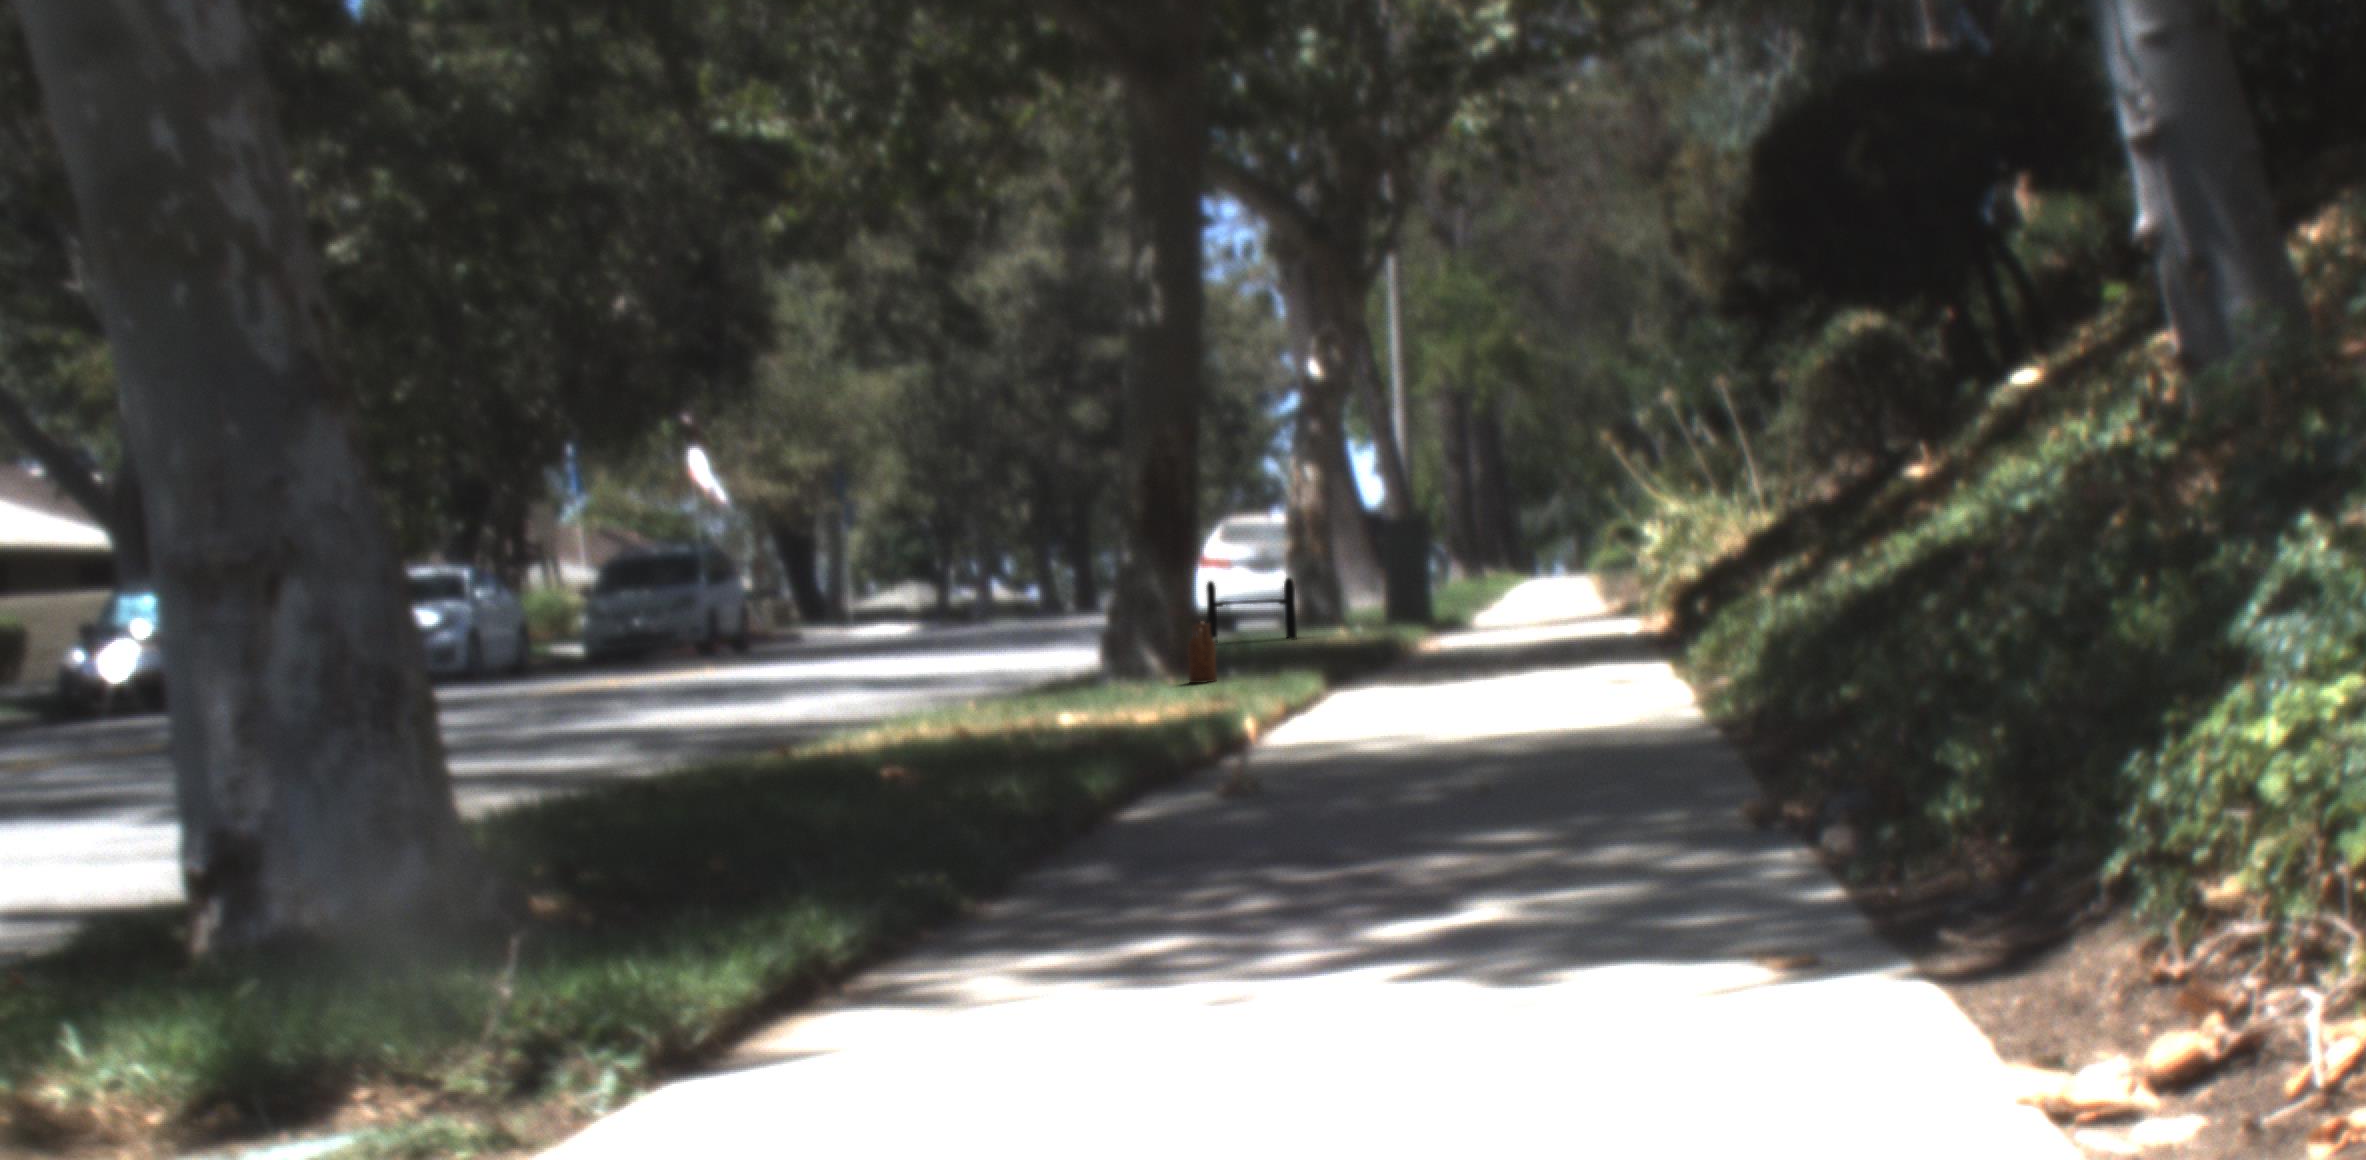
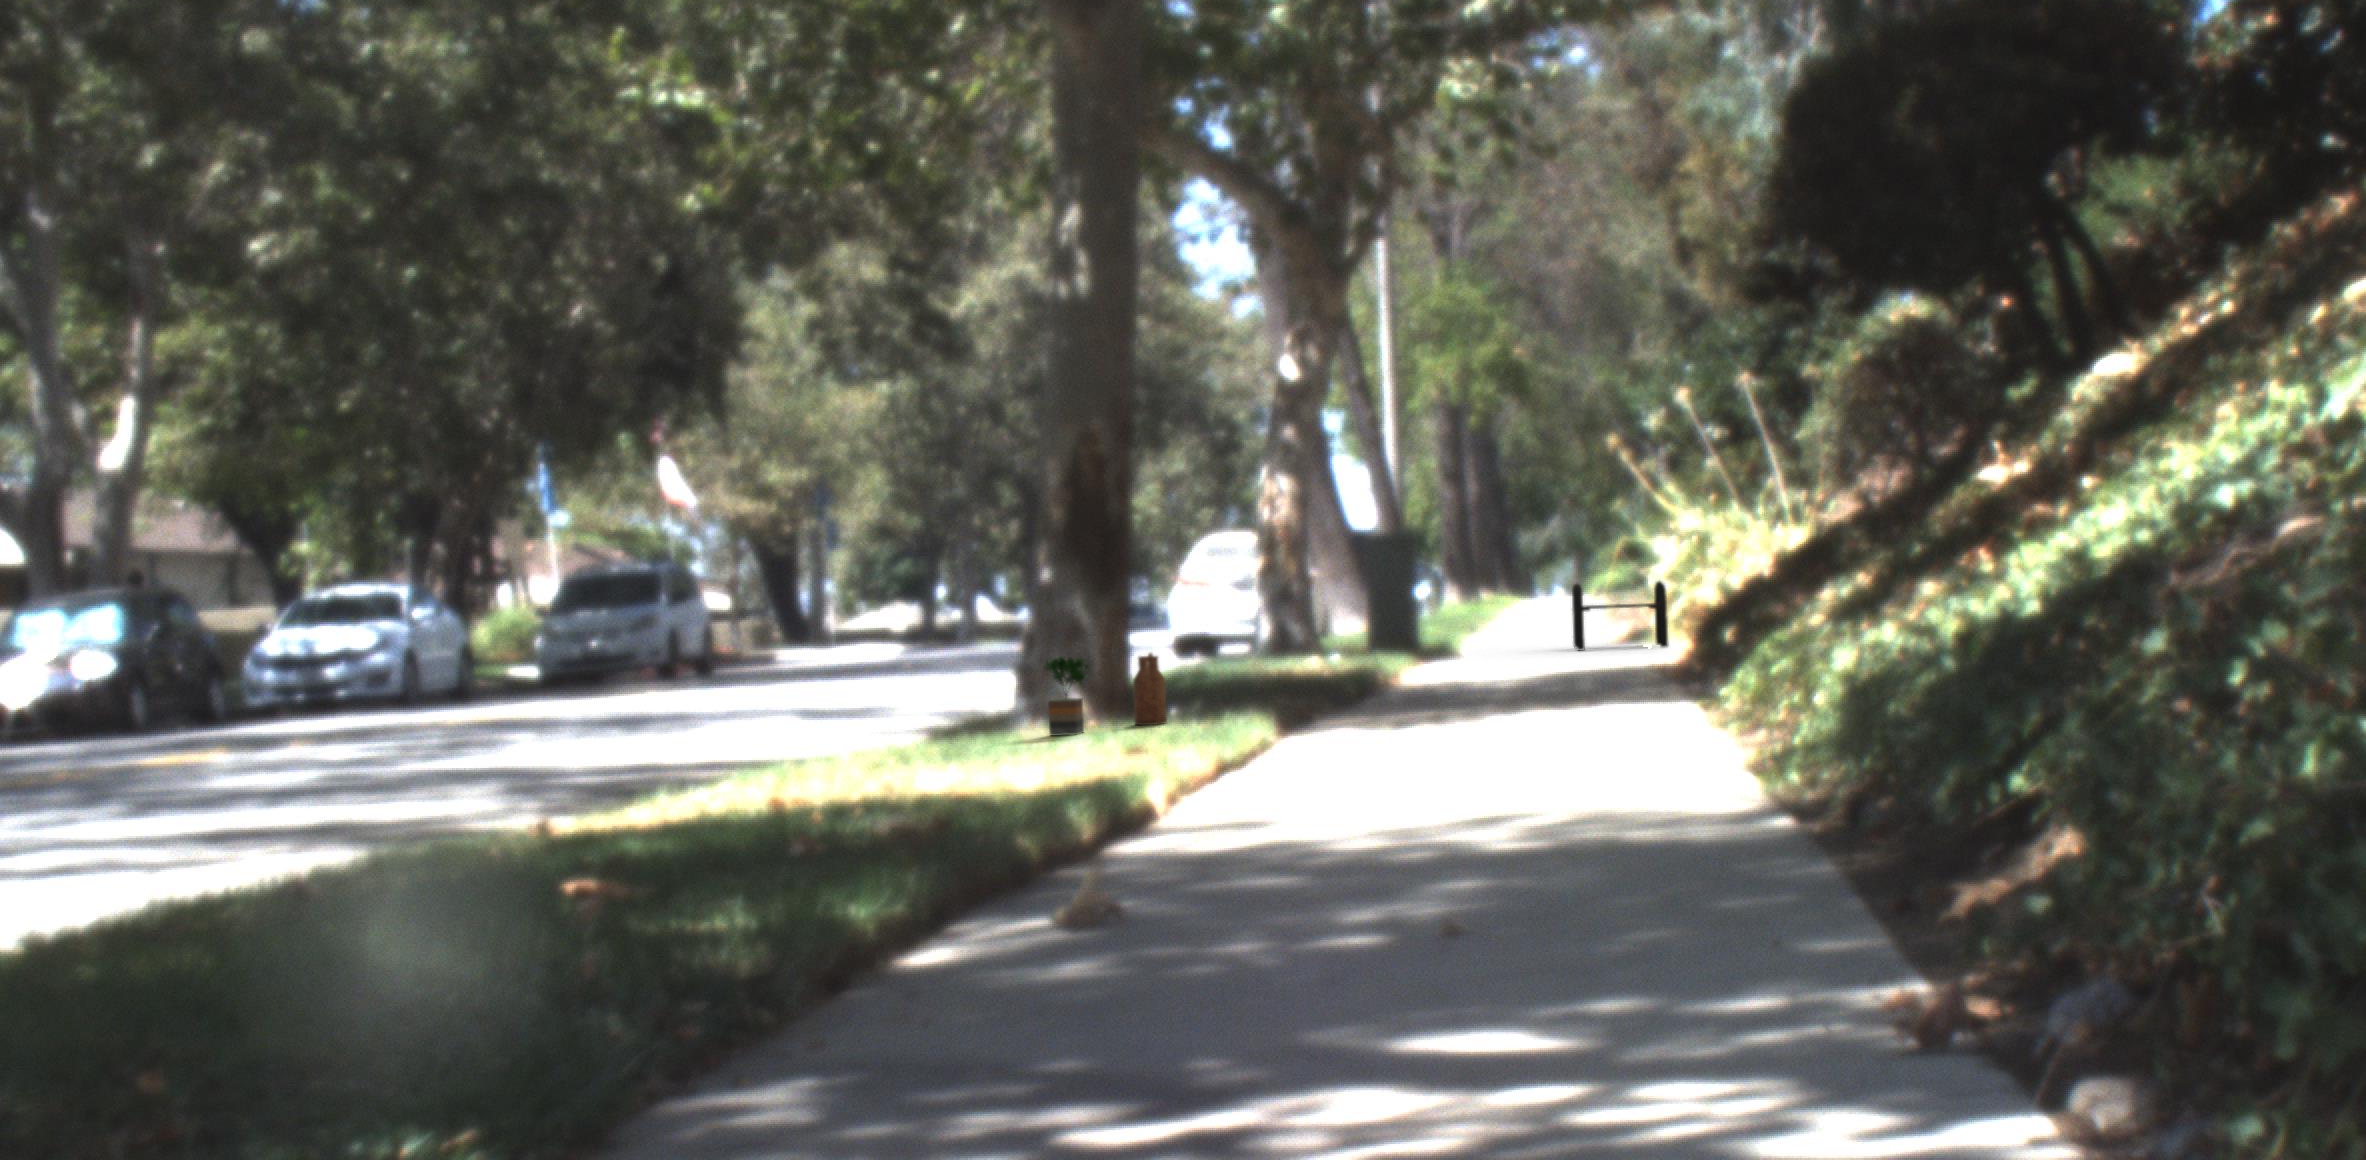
bench: present [1206,578,1297,644] -> present [1572,581,1669,651]
potted tree: none [1111,623,1156,691] -> present [1044,657,1090,736]

